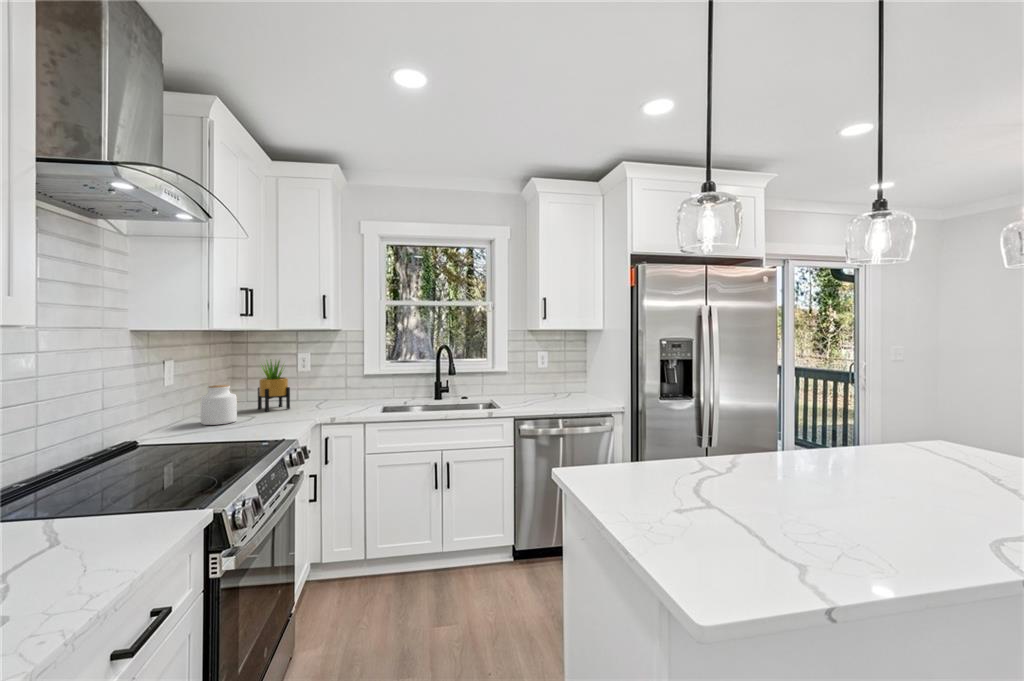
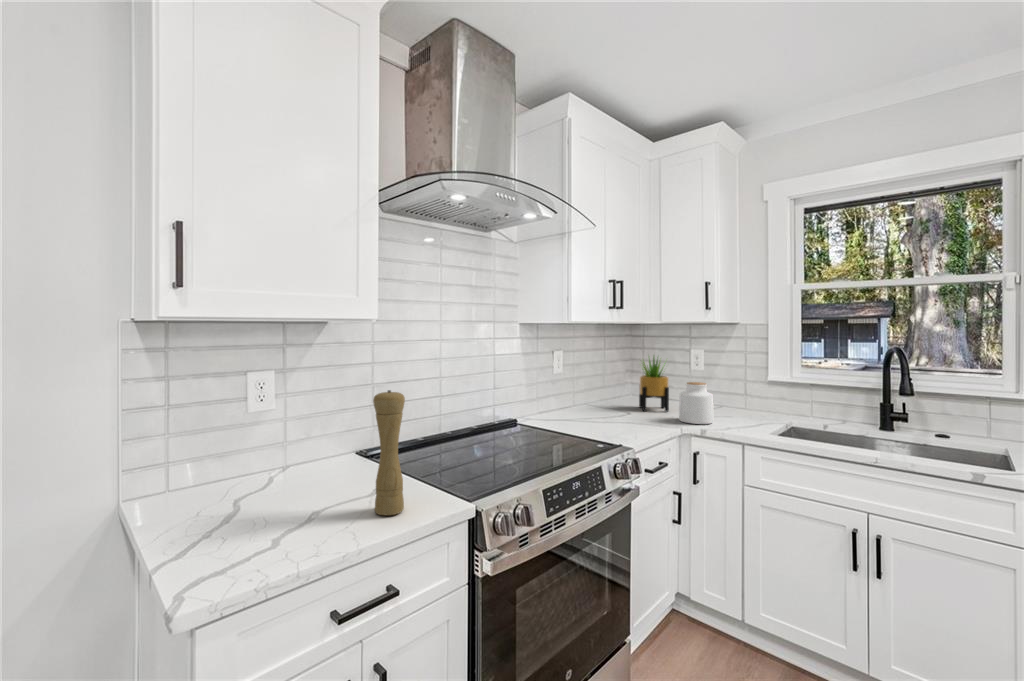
jar: present [201,385,237,425] -> present [679,382,713,424]
pepper mill: none [66,416,117,570] -> present [373,390,405,515]

